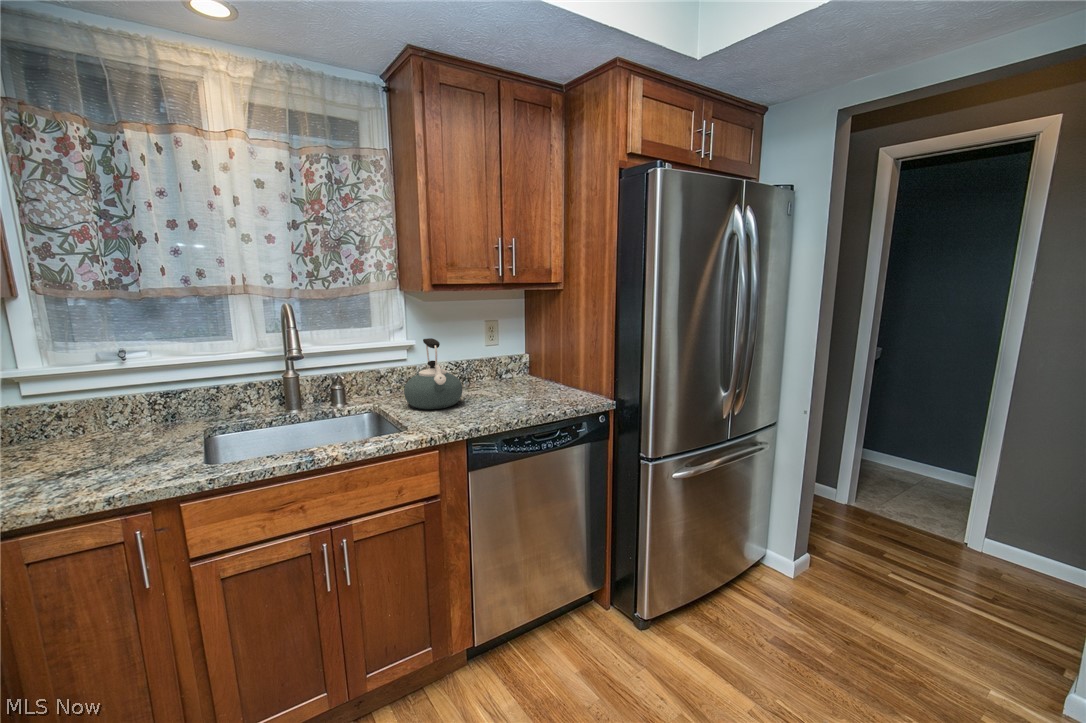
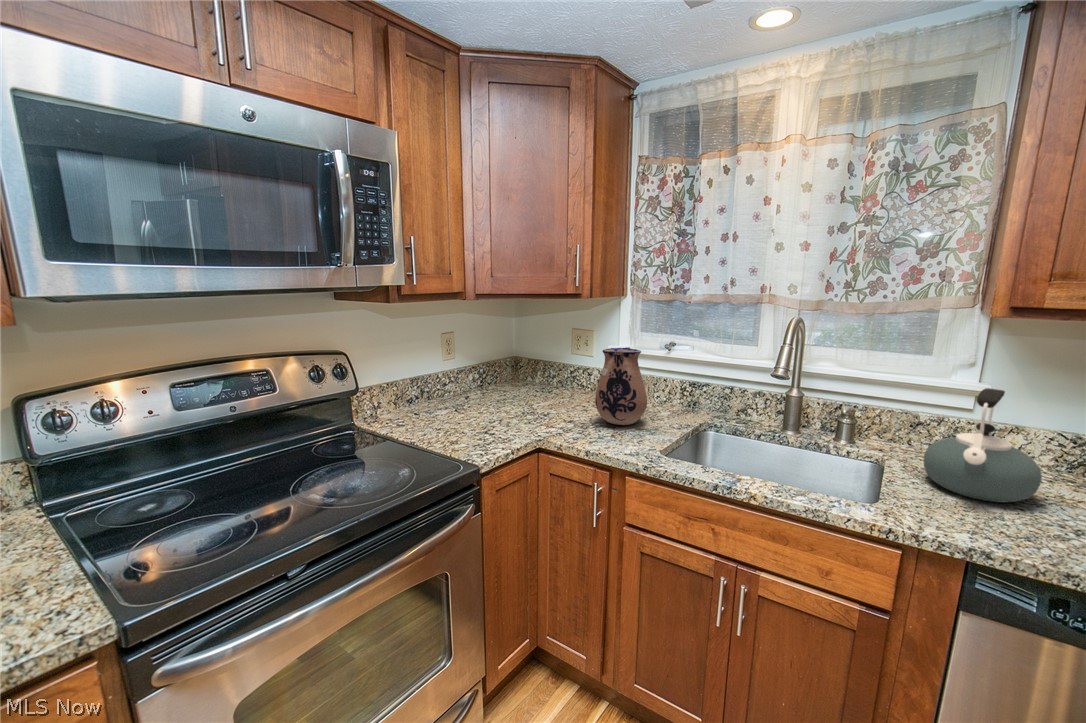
ceramic pitcher: none [44,359,140,466] -> present [595,347,647,425]

